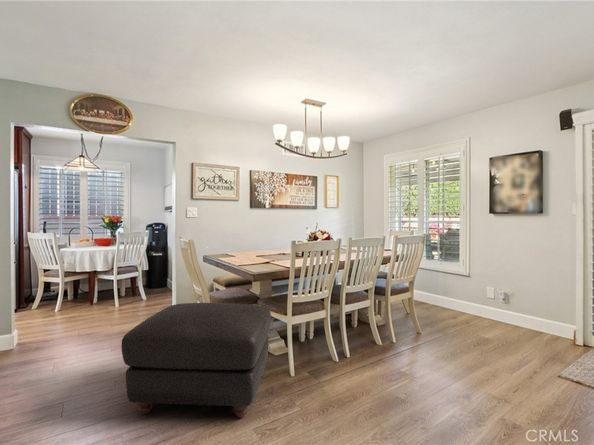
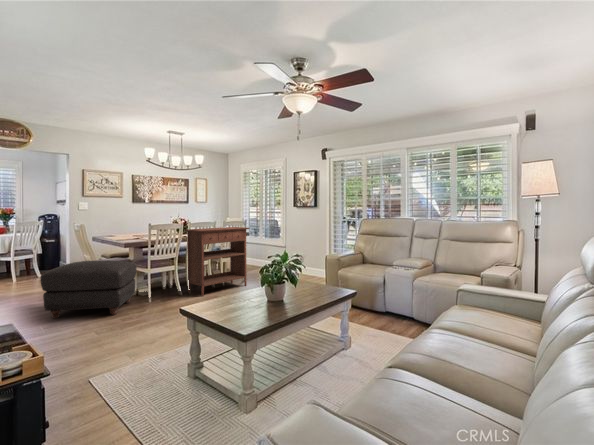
console table: none [341,244,442,370] -> present [185,227,250,296]

